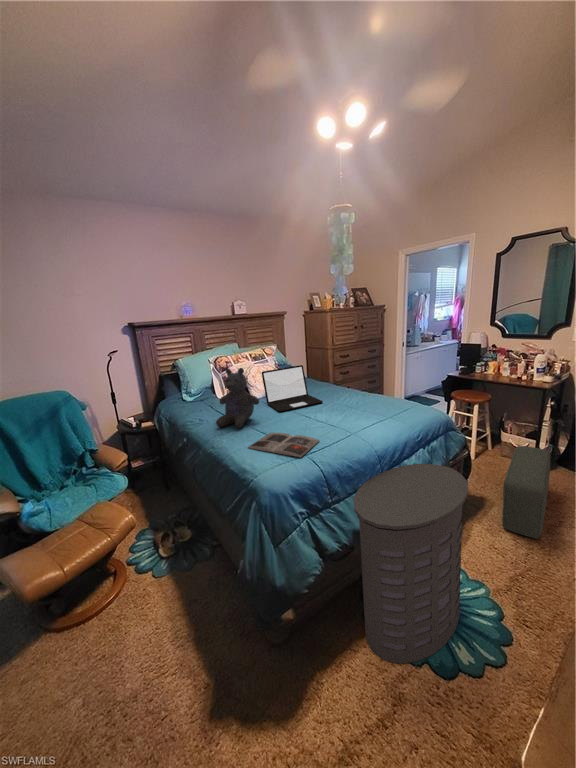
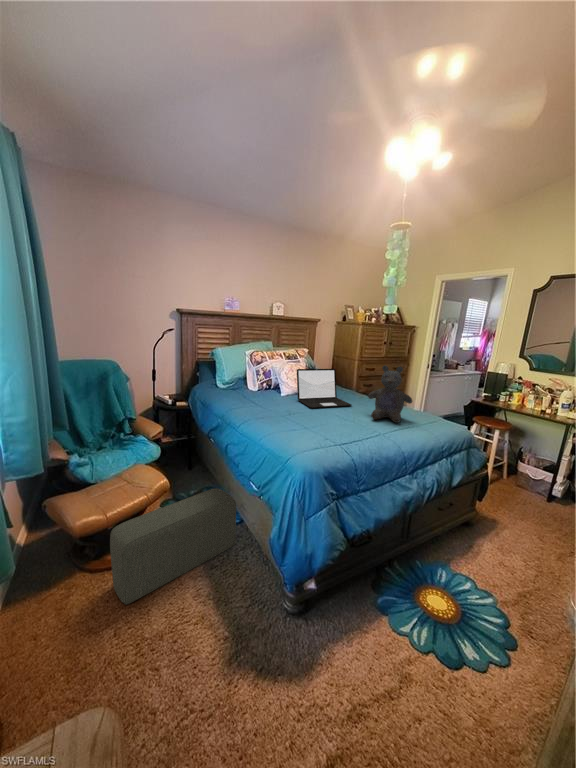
stuffed bear: present [216,368,259,428] -> present [368,366,412,423]
magazine: present [248,433,319,457] -> none [285,423,352,446]
pouf: present [502,446,550,539] -> present [110,488,236,605]
laundry hamper: present [353,464,468,664] -> none [376,469,491,649]

